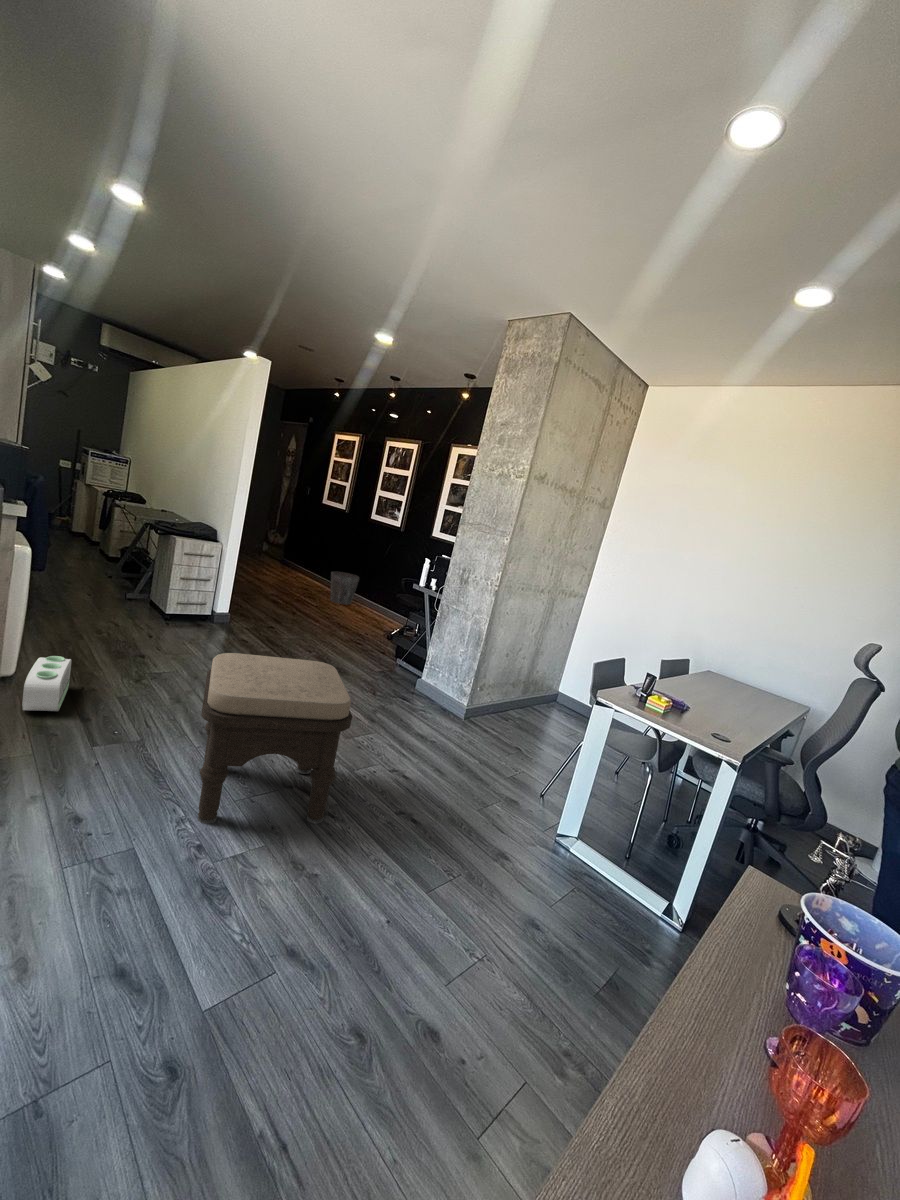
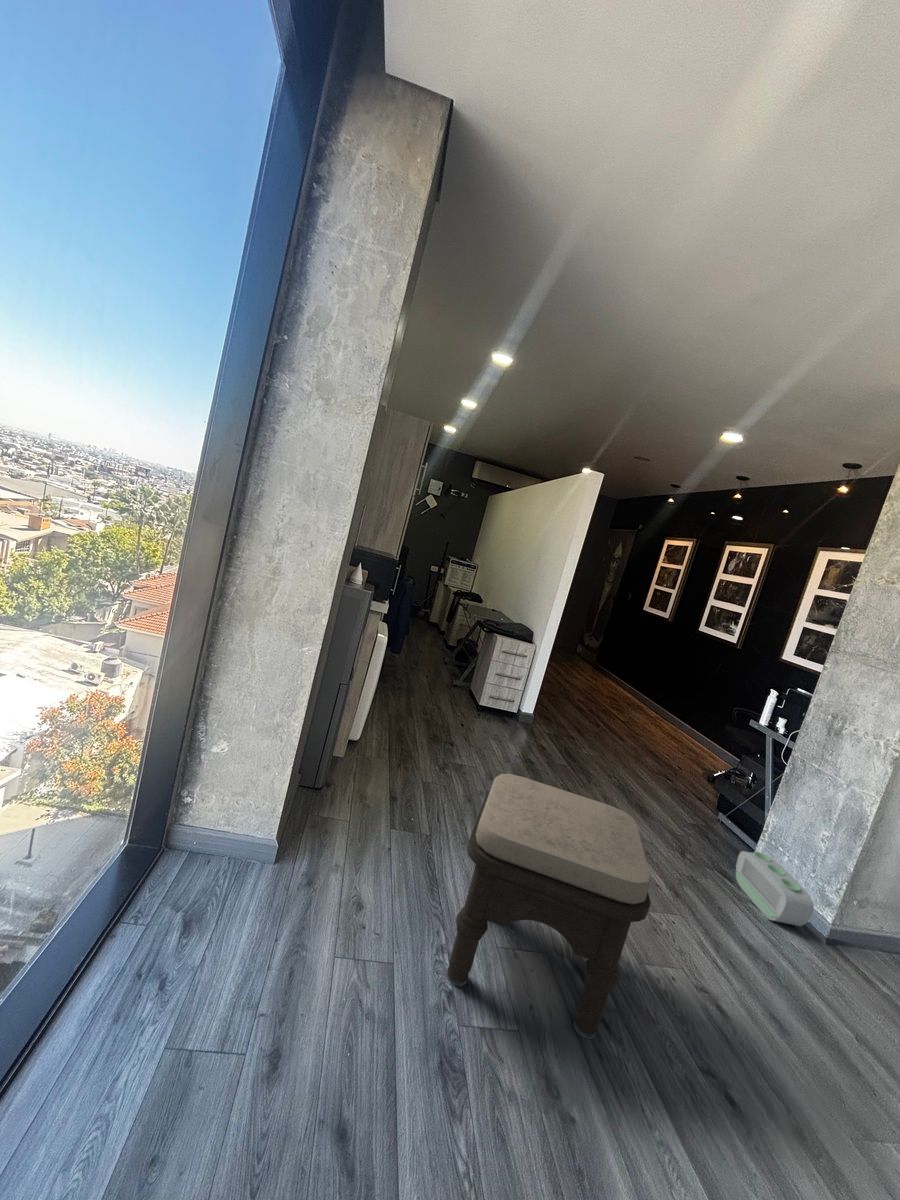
waste bin: present [330,572,359,604] -> none [645,685,682,725]
air purifier: present [22,656,72,711] -> present [736,851,814,926]

